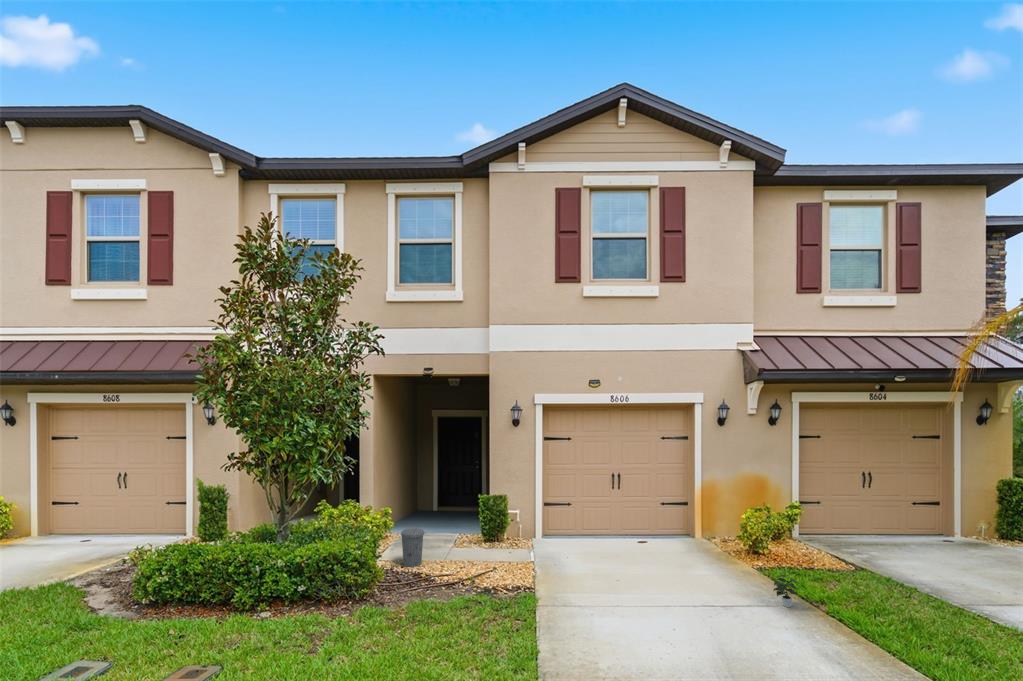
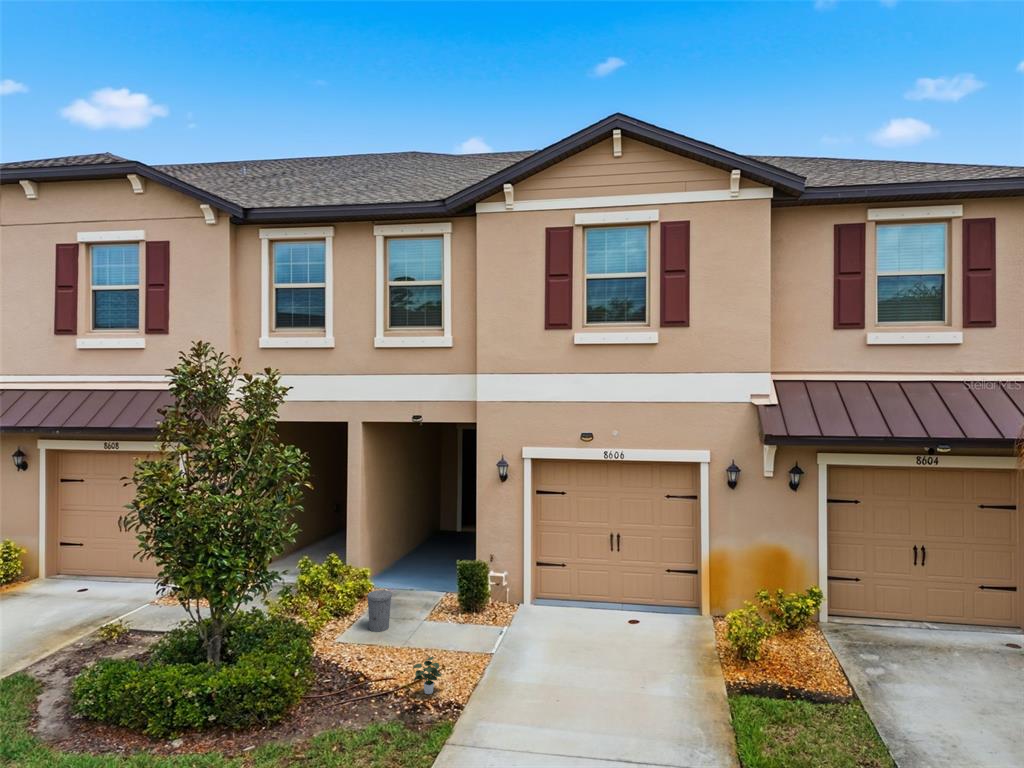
potted plant: present [774,575,798,607] -> present [413,657,442,694]

